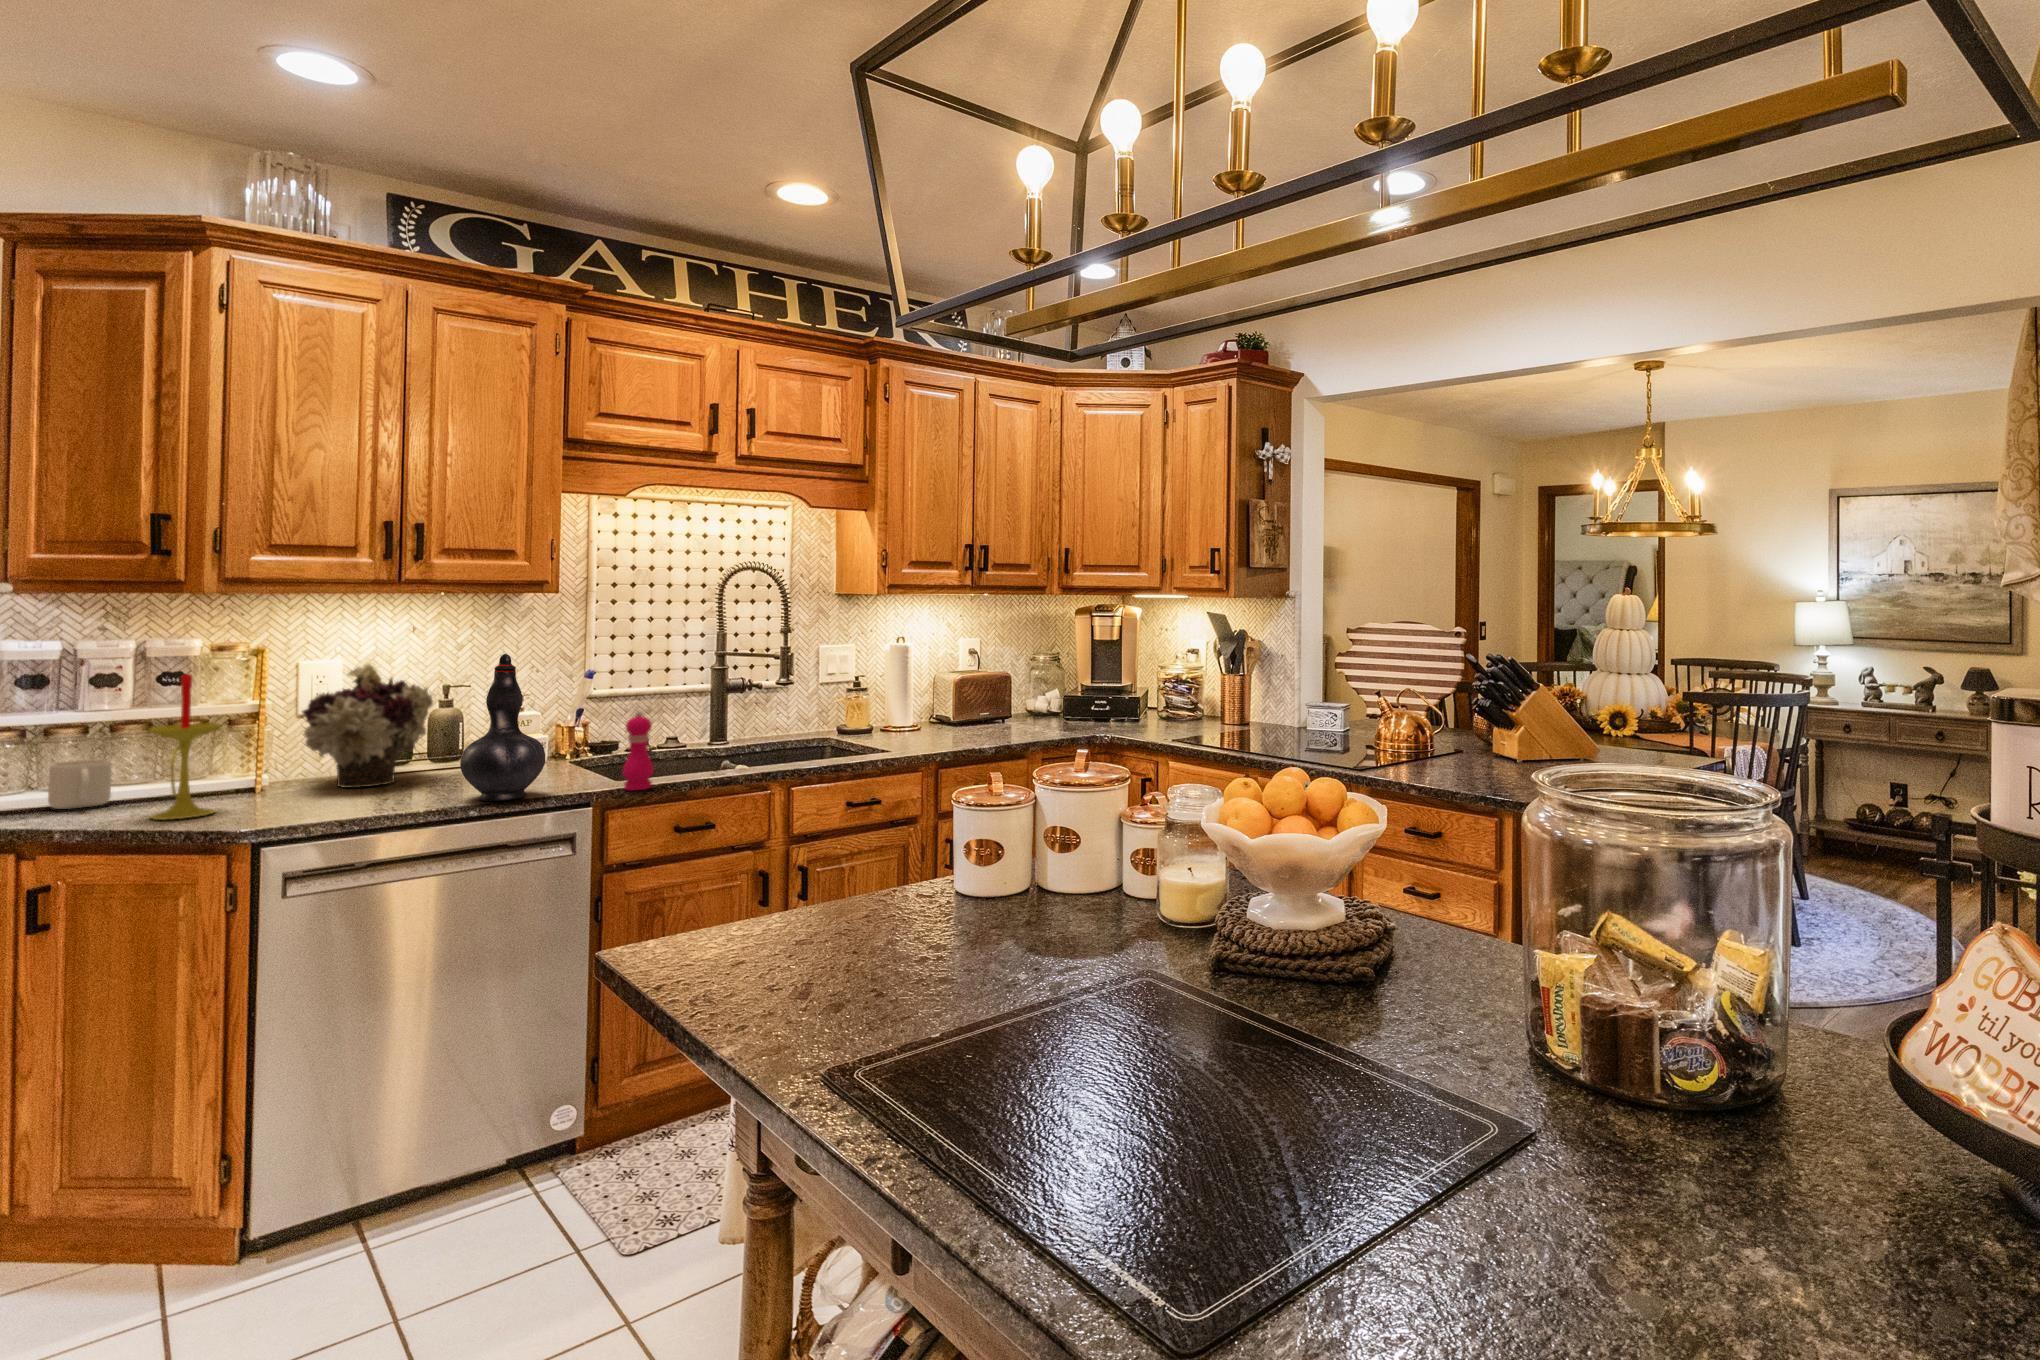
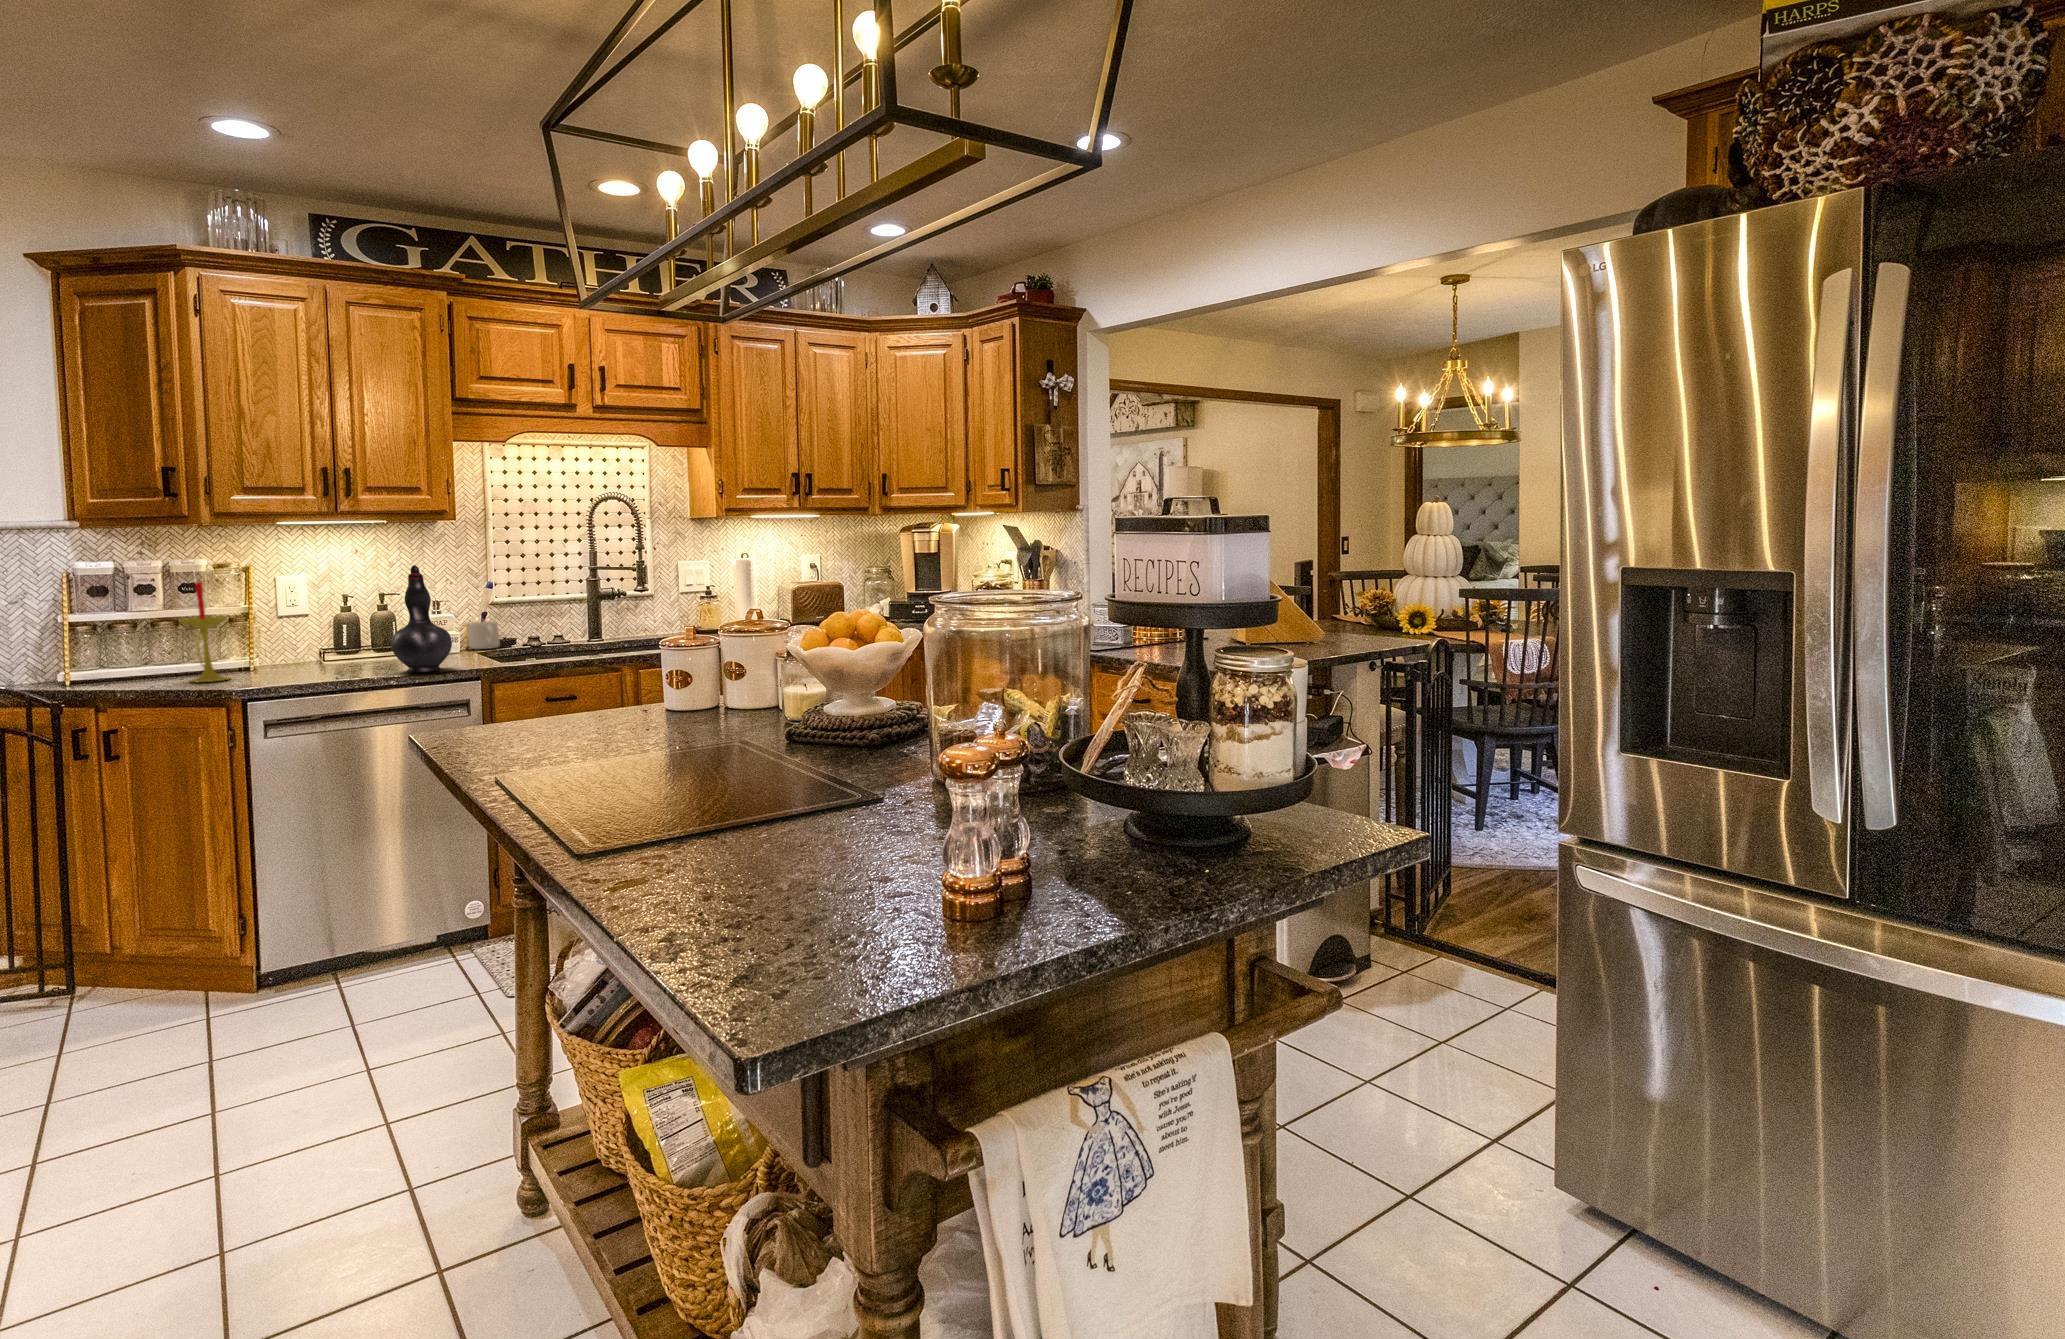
flower arrangement: present [302,663,433,788] -> none [280,575,372,666]
pepper mill: present [623,710,654,790] -> none [508,607,532,667]
mug: present [48,759,111,809] -> present [467,621,500,649]

